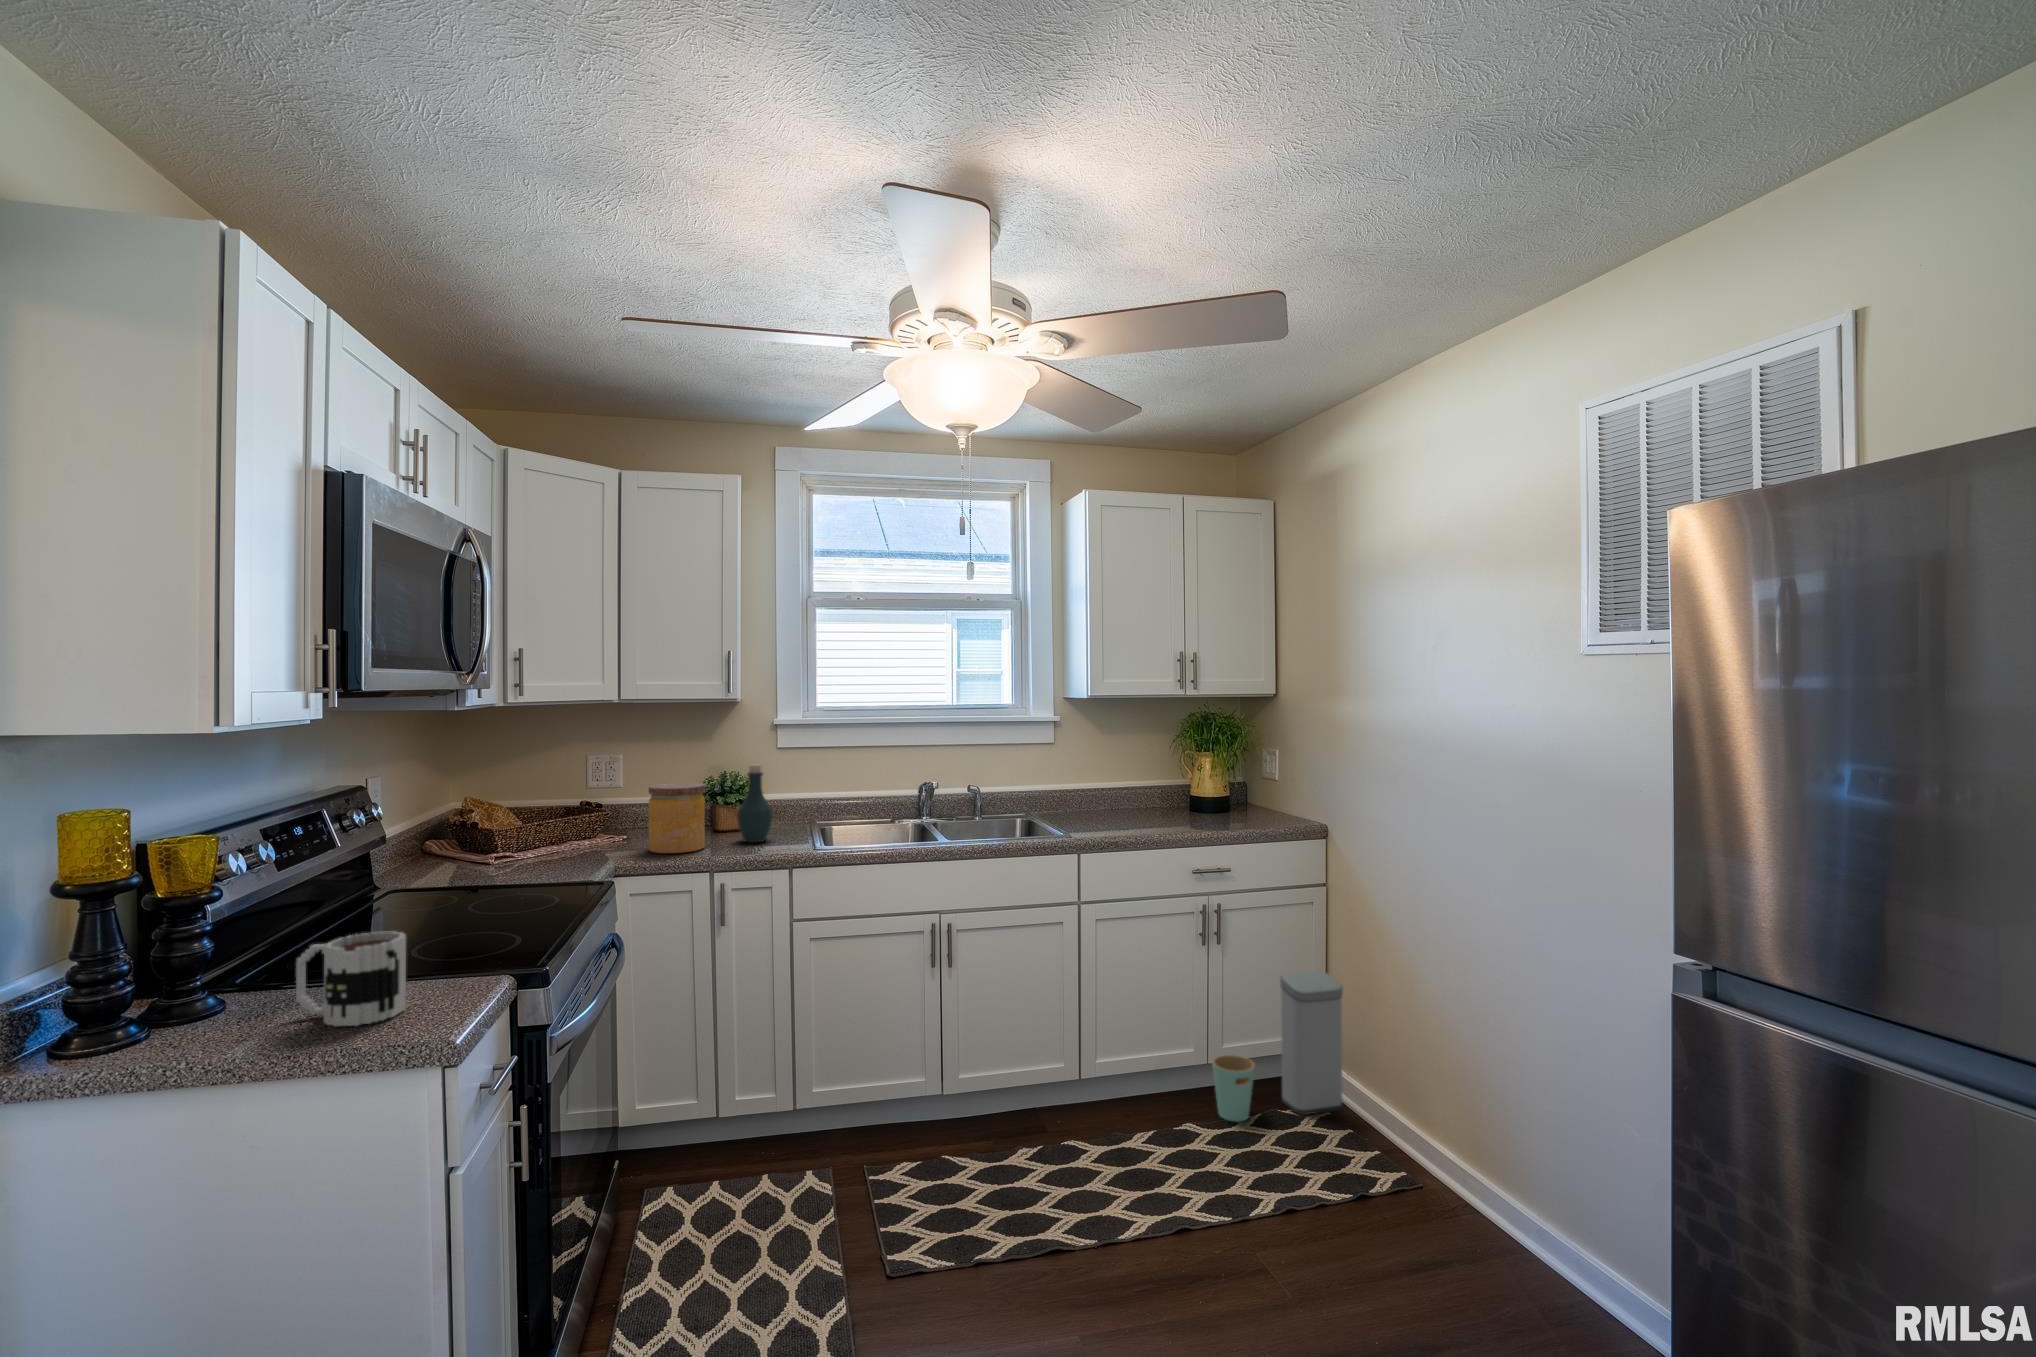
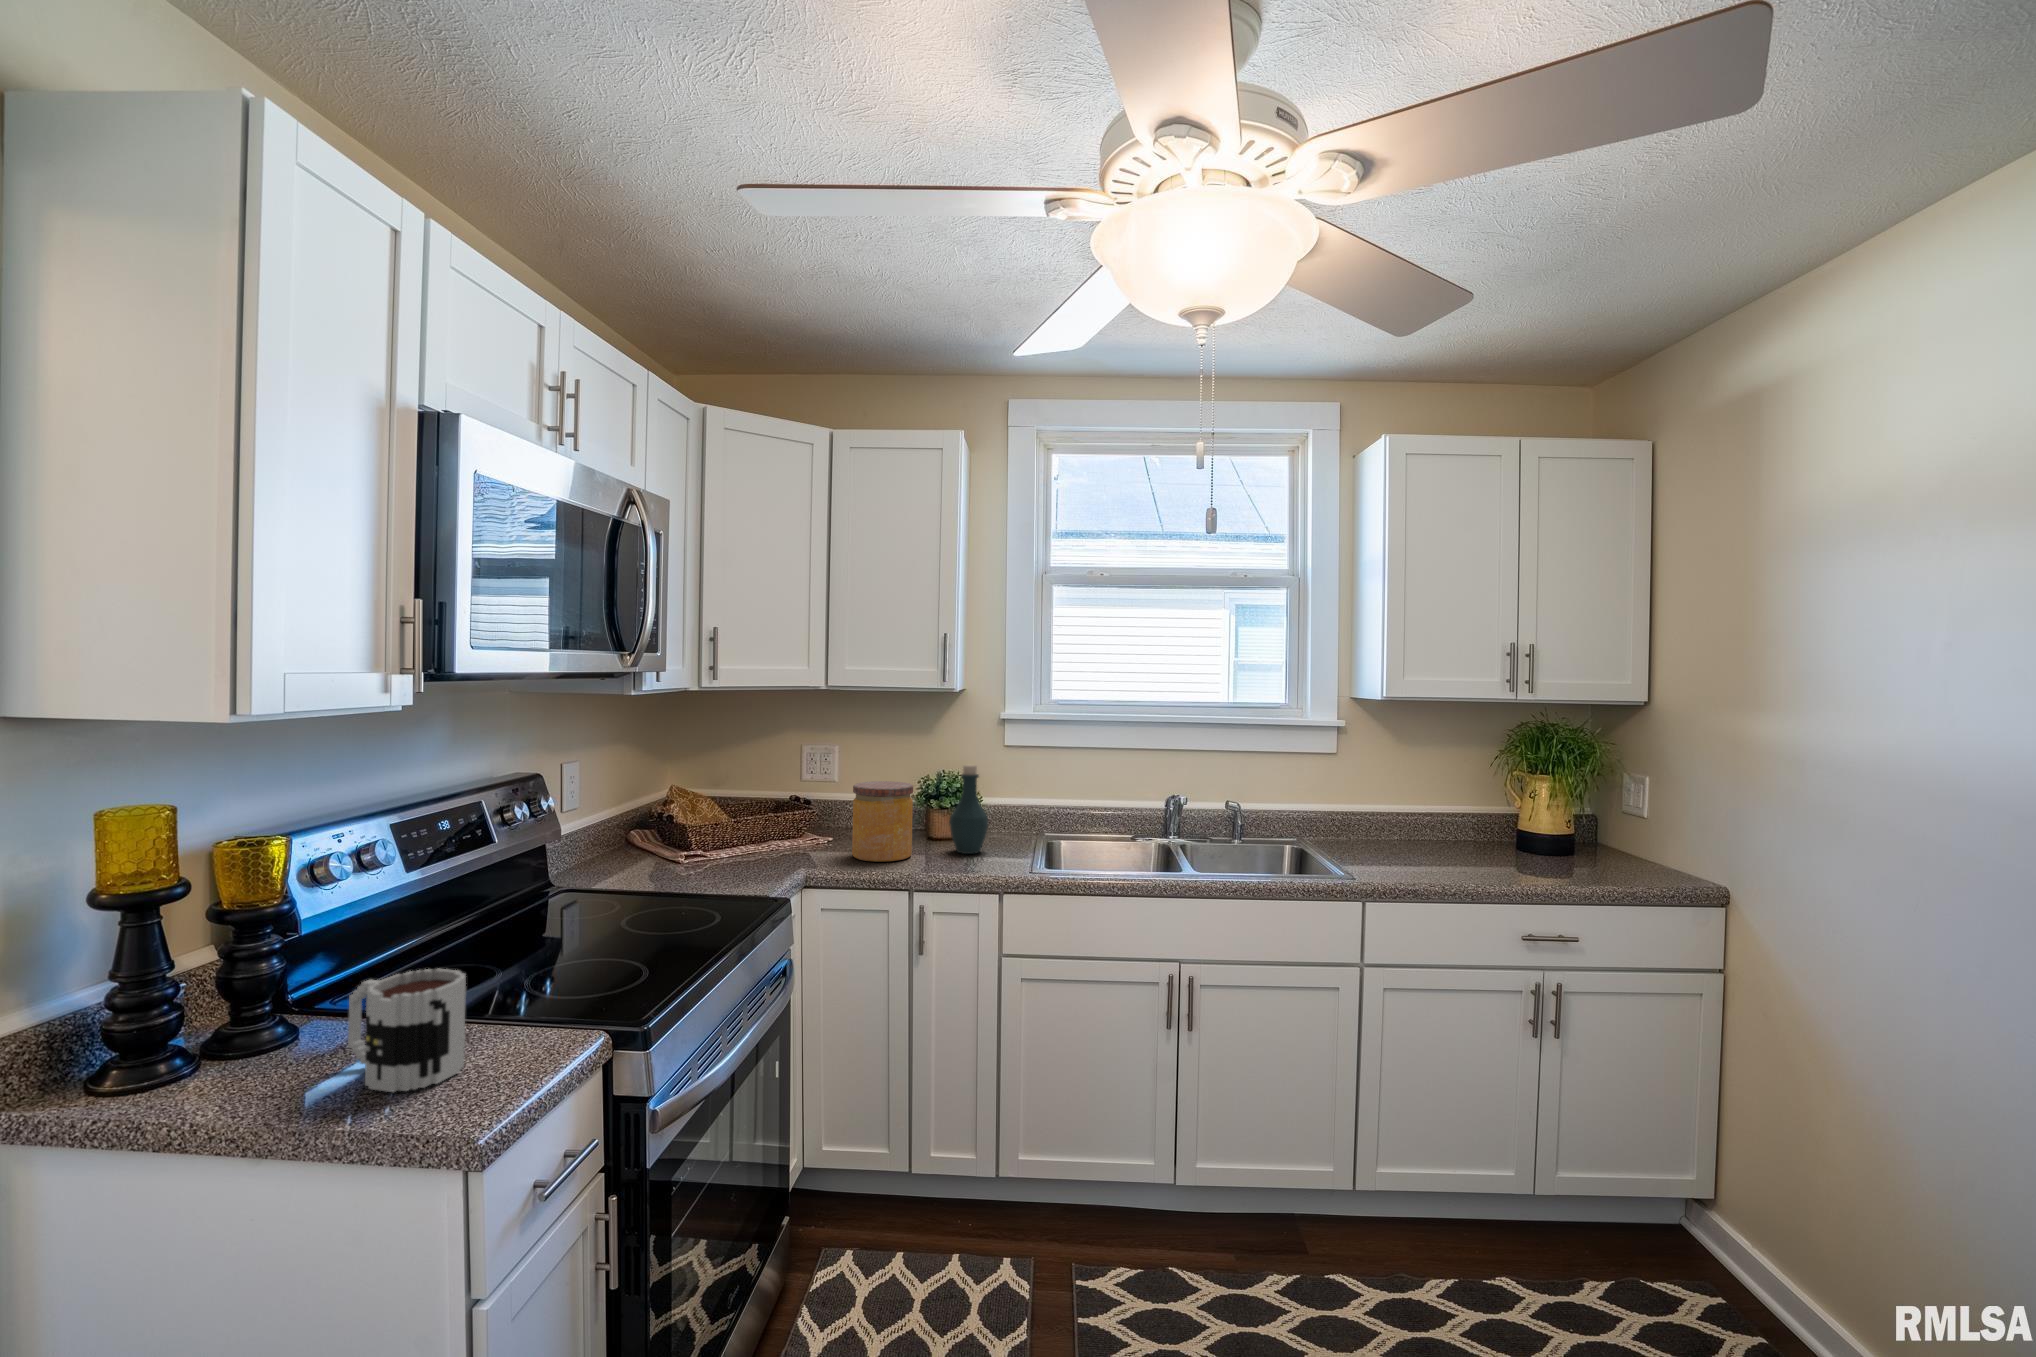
trash can: present [1212,971,1343,1122] -> none [1547,1096,1763,1309]

